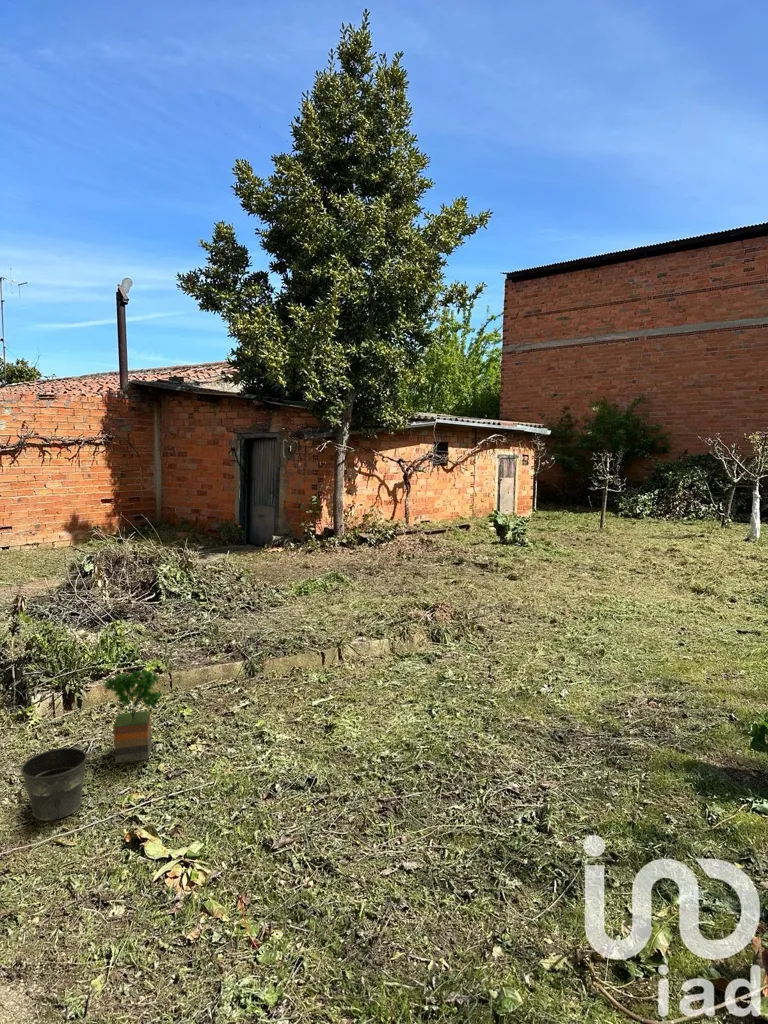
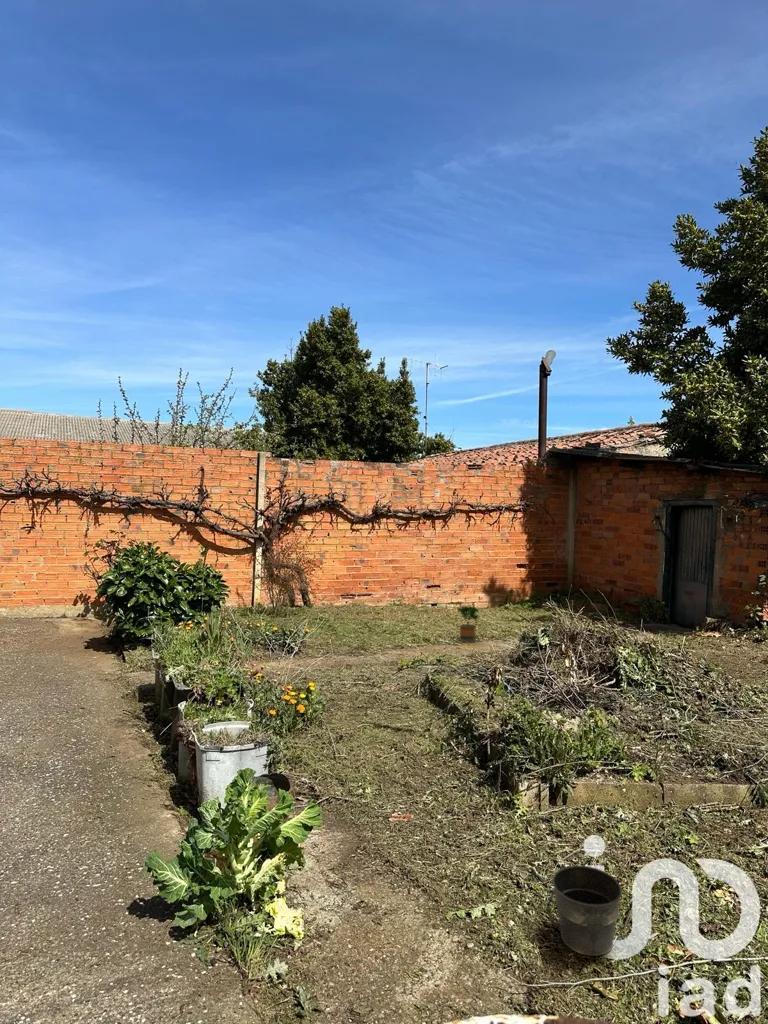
potted tree: present [104,670,162,763] -> present [458,606,479,643]

